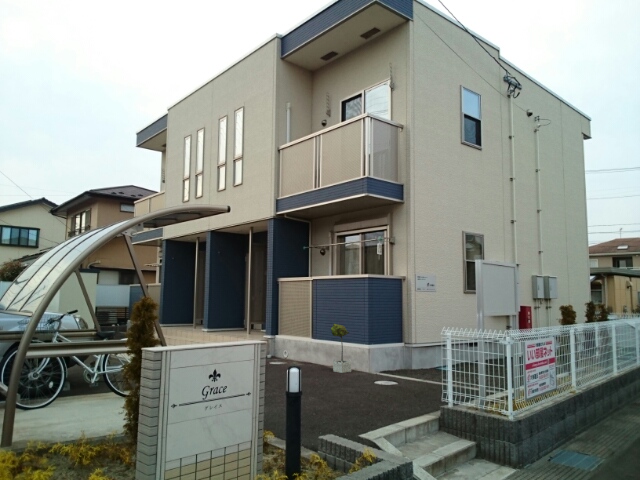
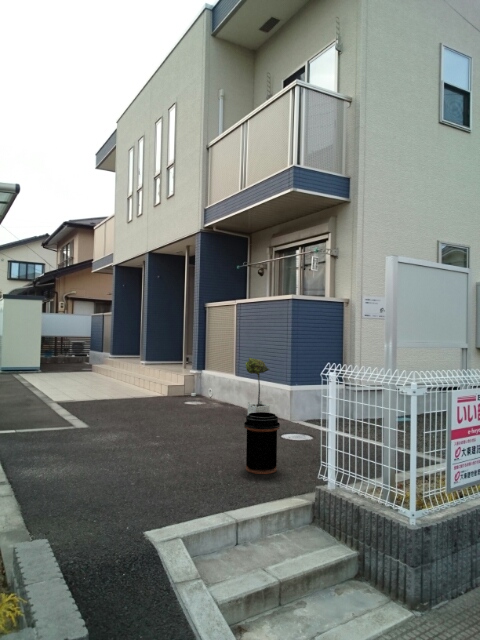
trash can: none [370,363,395,406] -> present [244,412,280,474]

